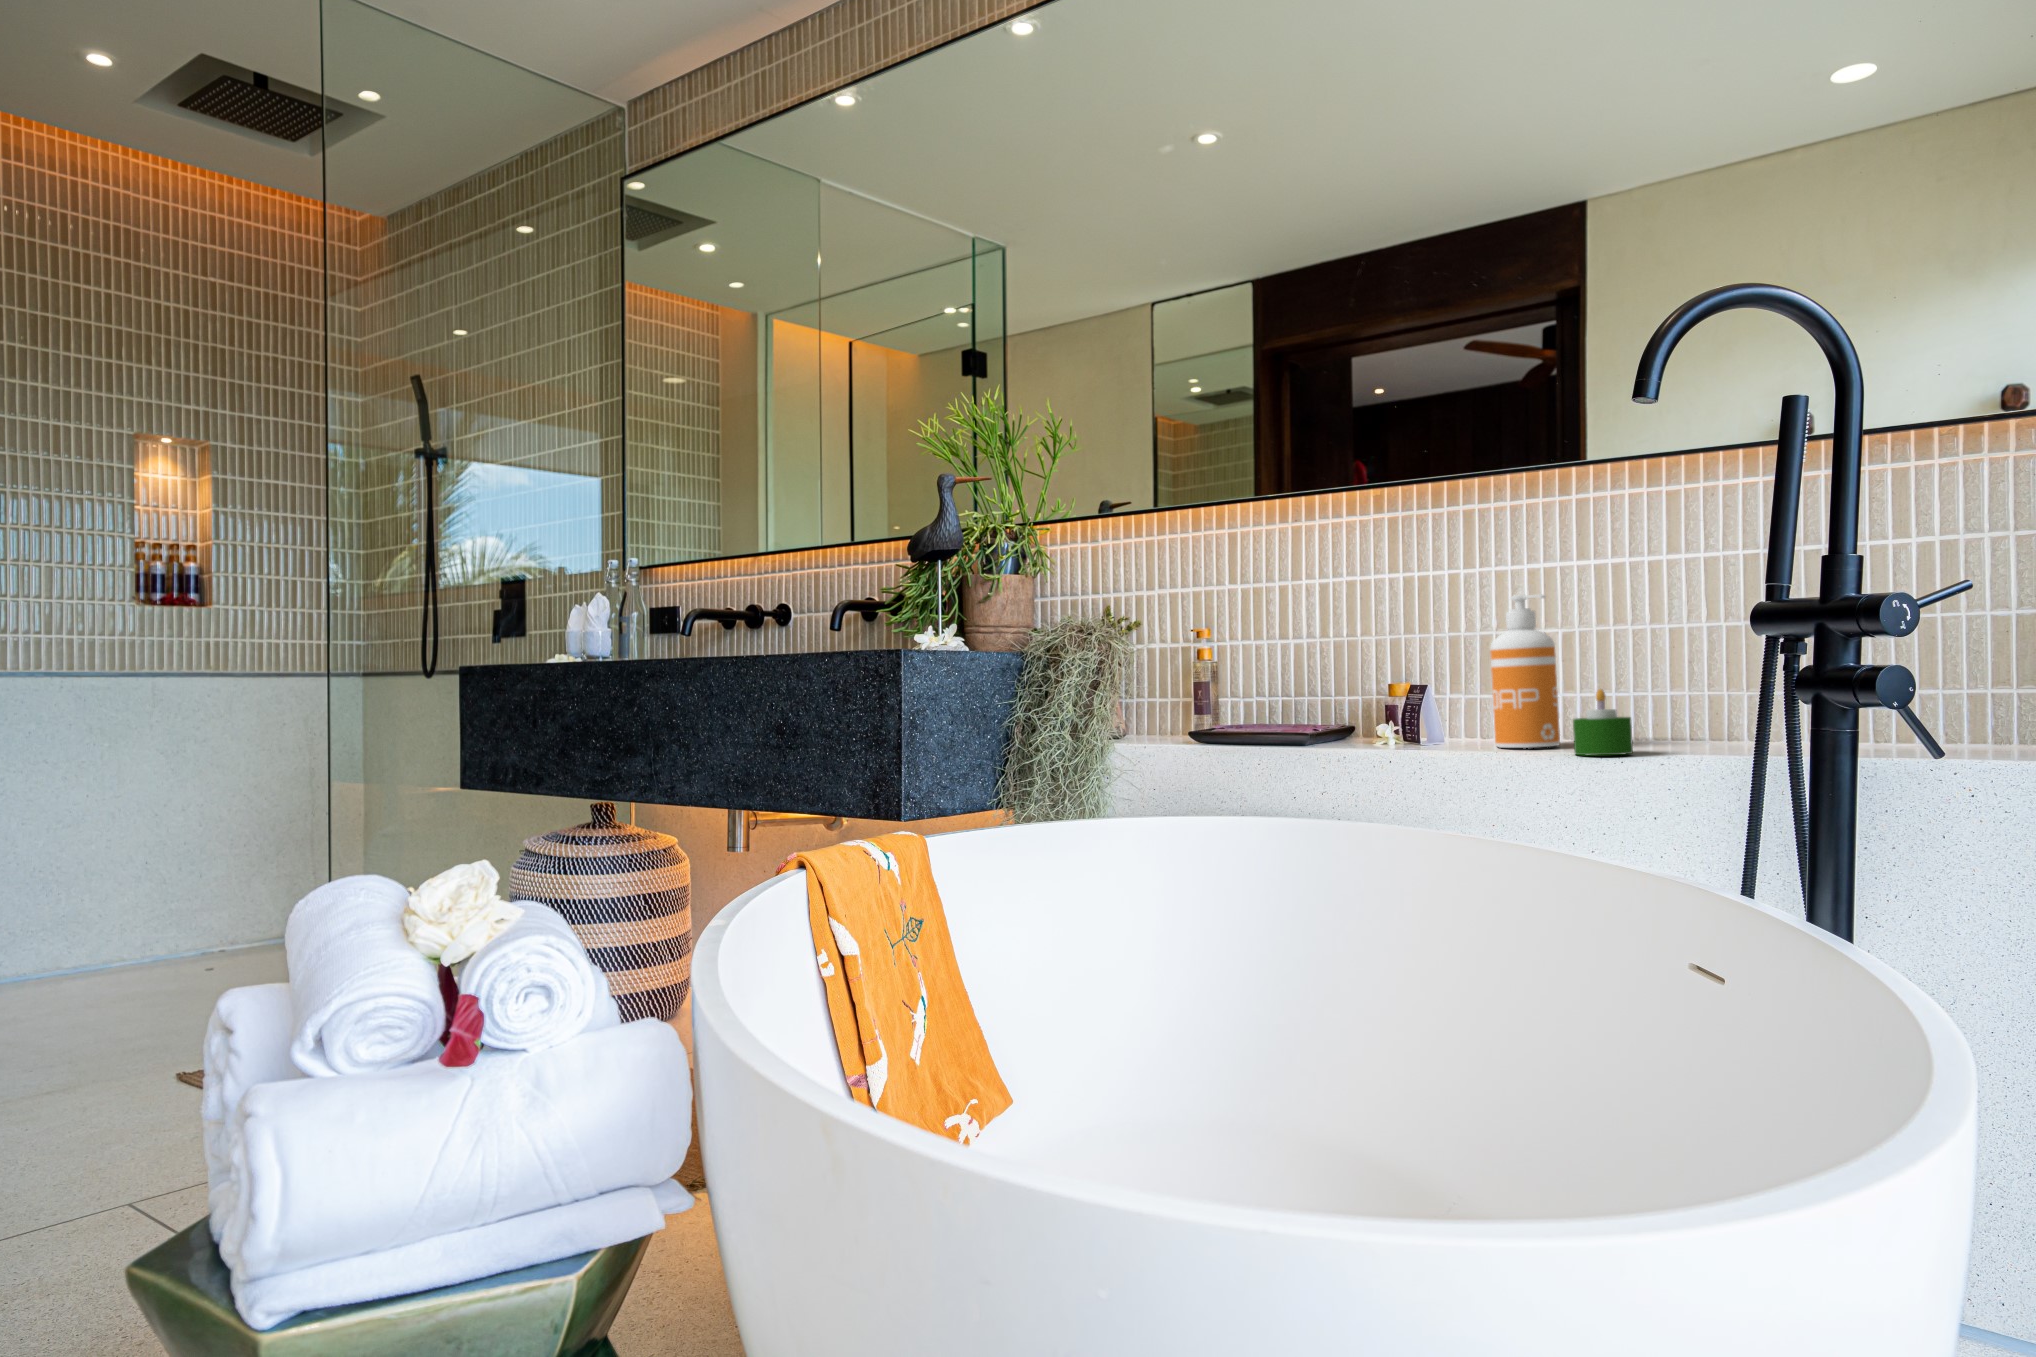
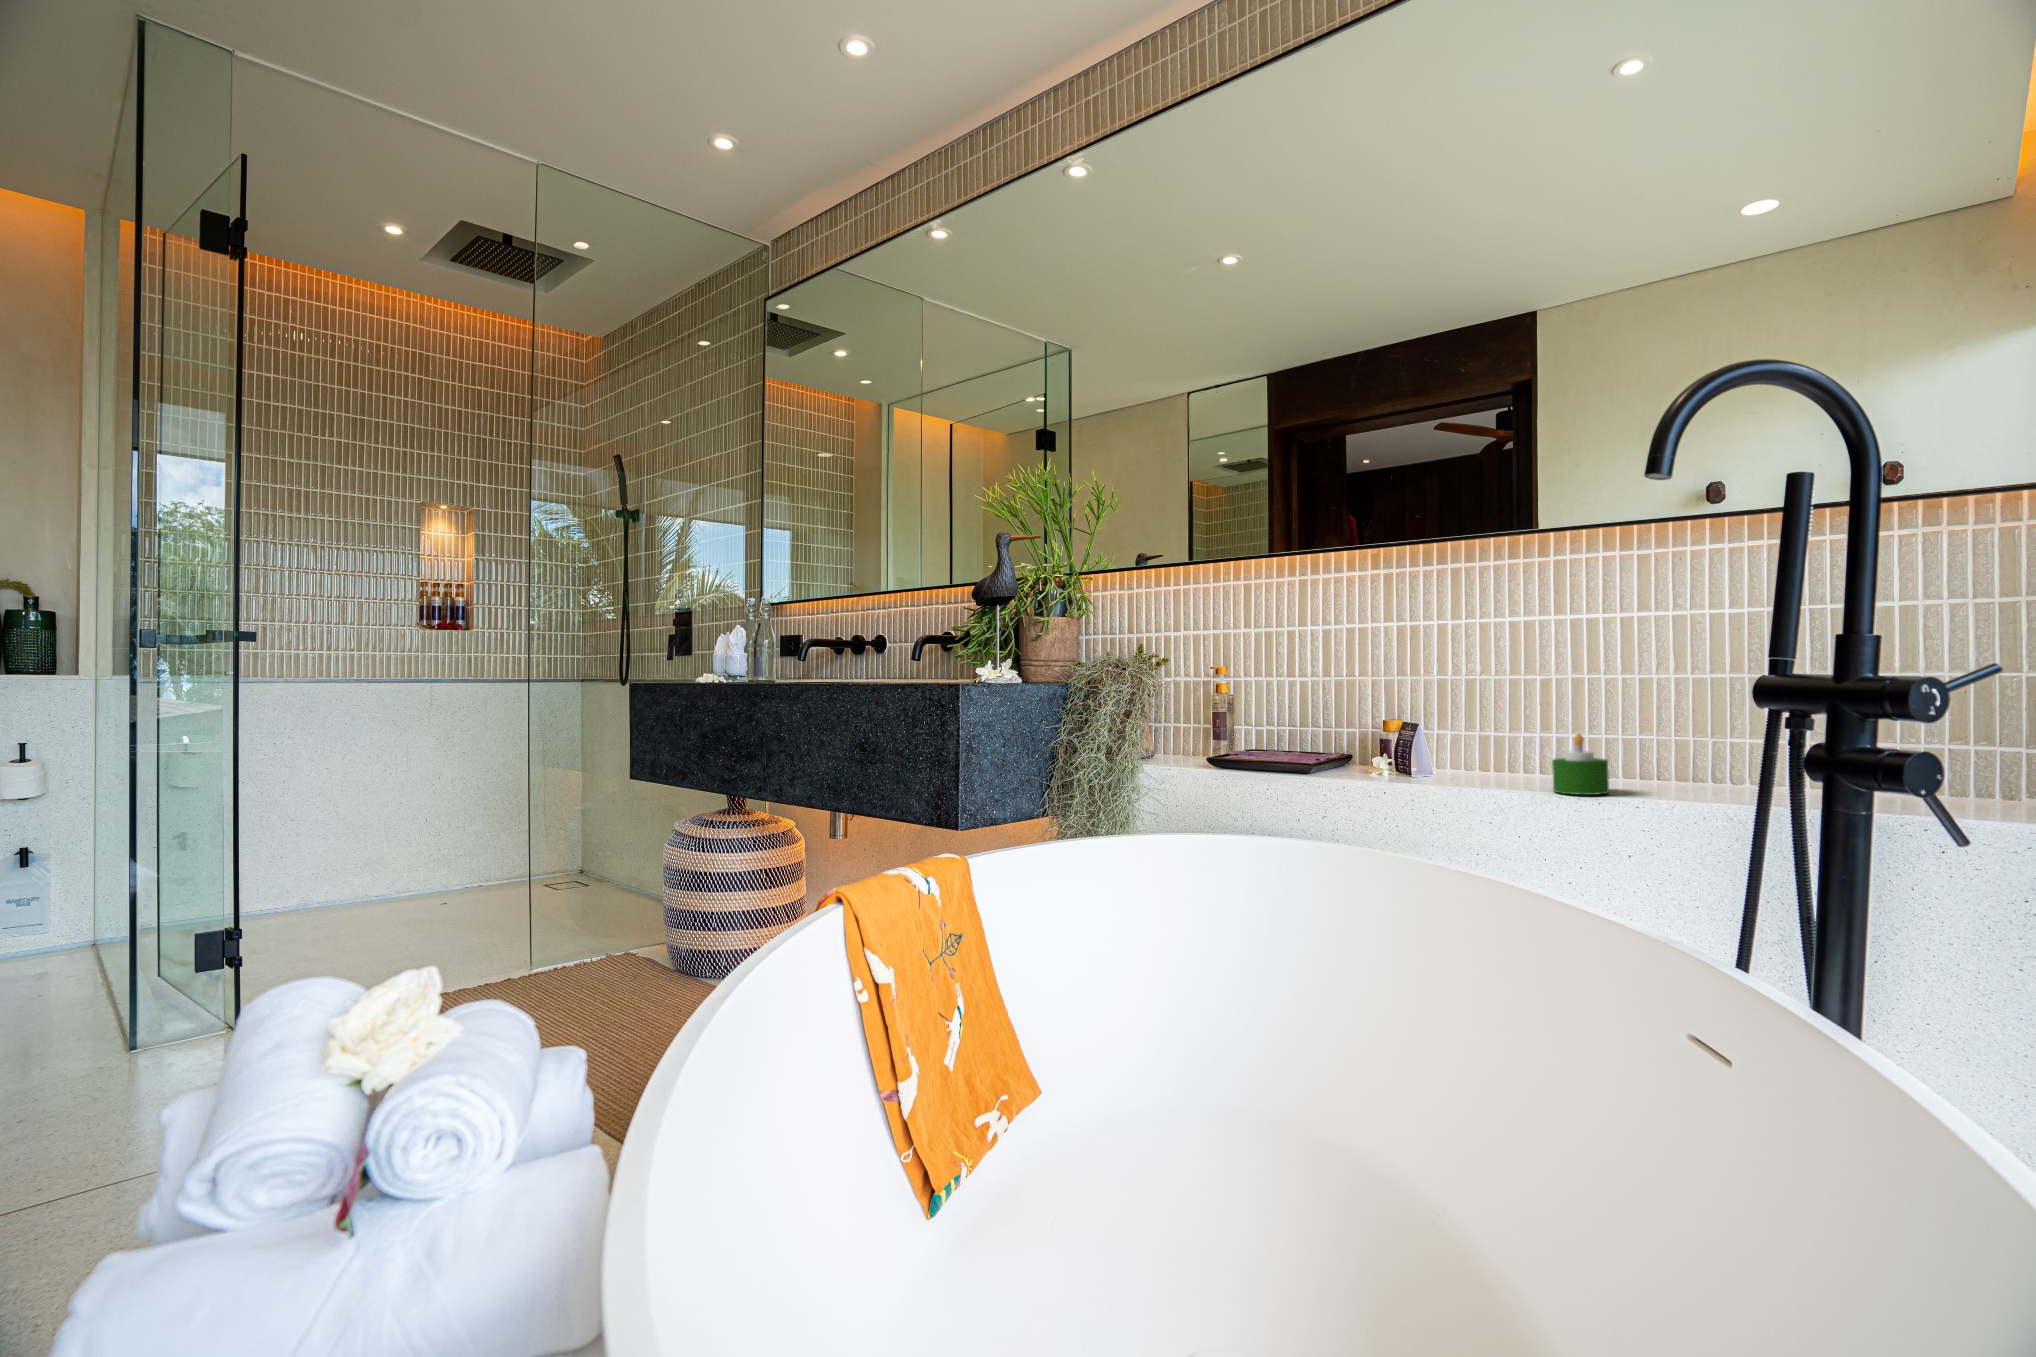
soap dispenser: present [1490,594,1560,748] -> none [1474,646,1537,782]

